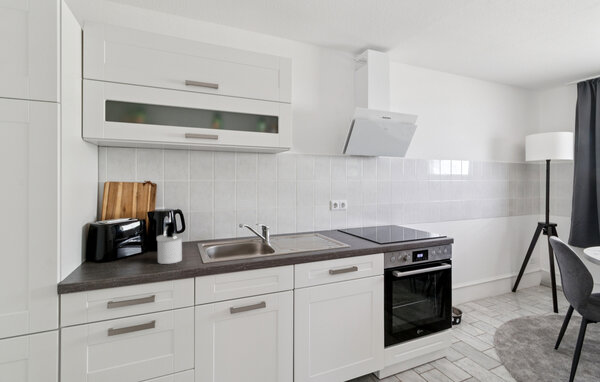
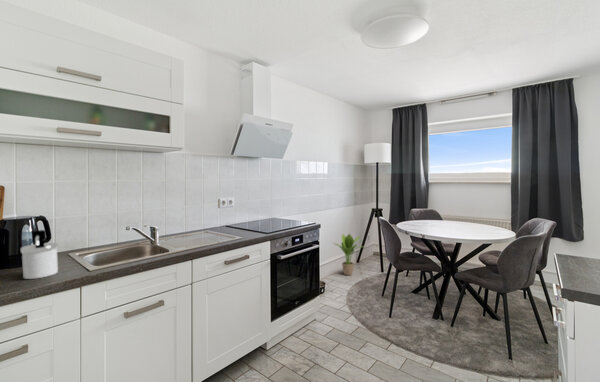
potted plant: none [474,252,525,308] -> present [336,234,361,275]

